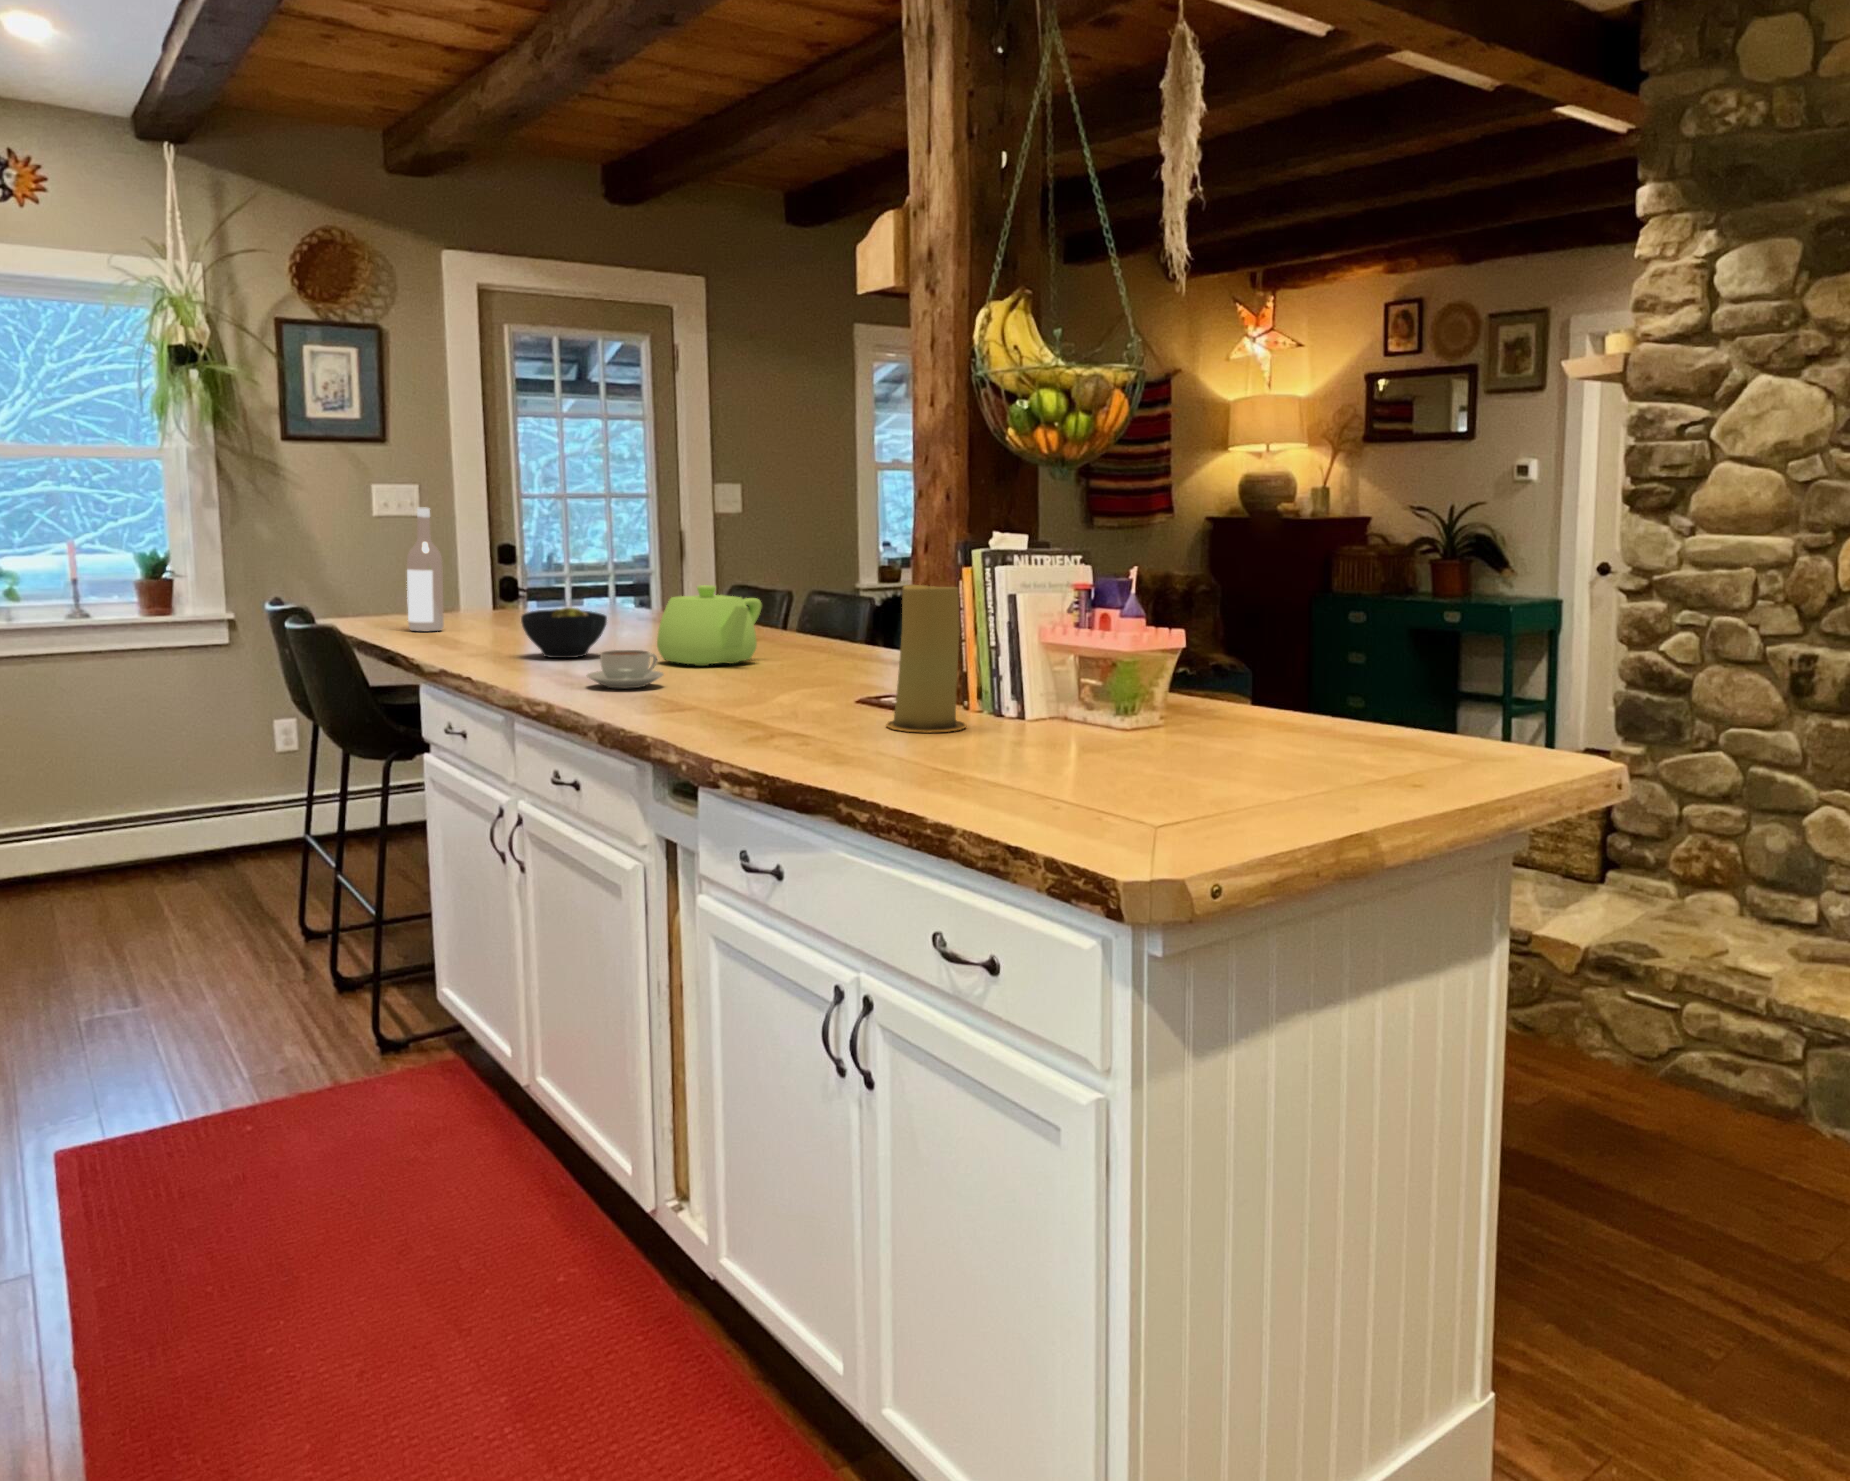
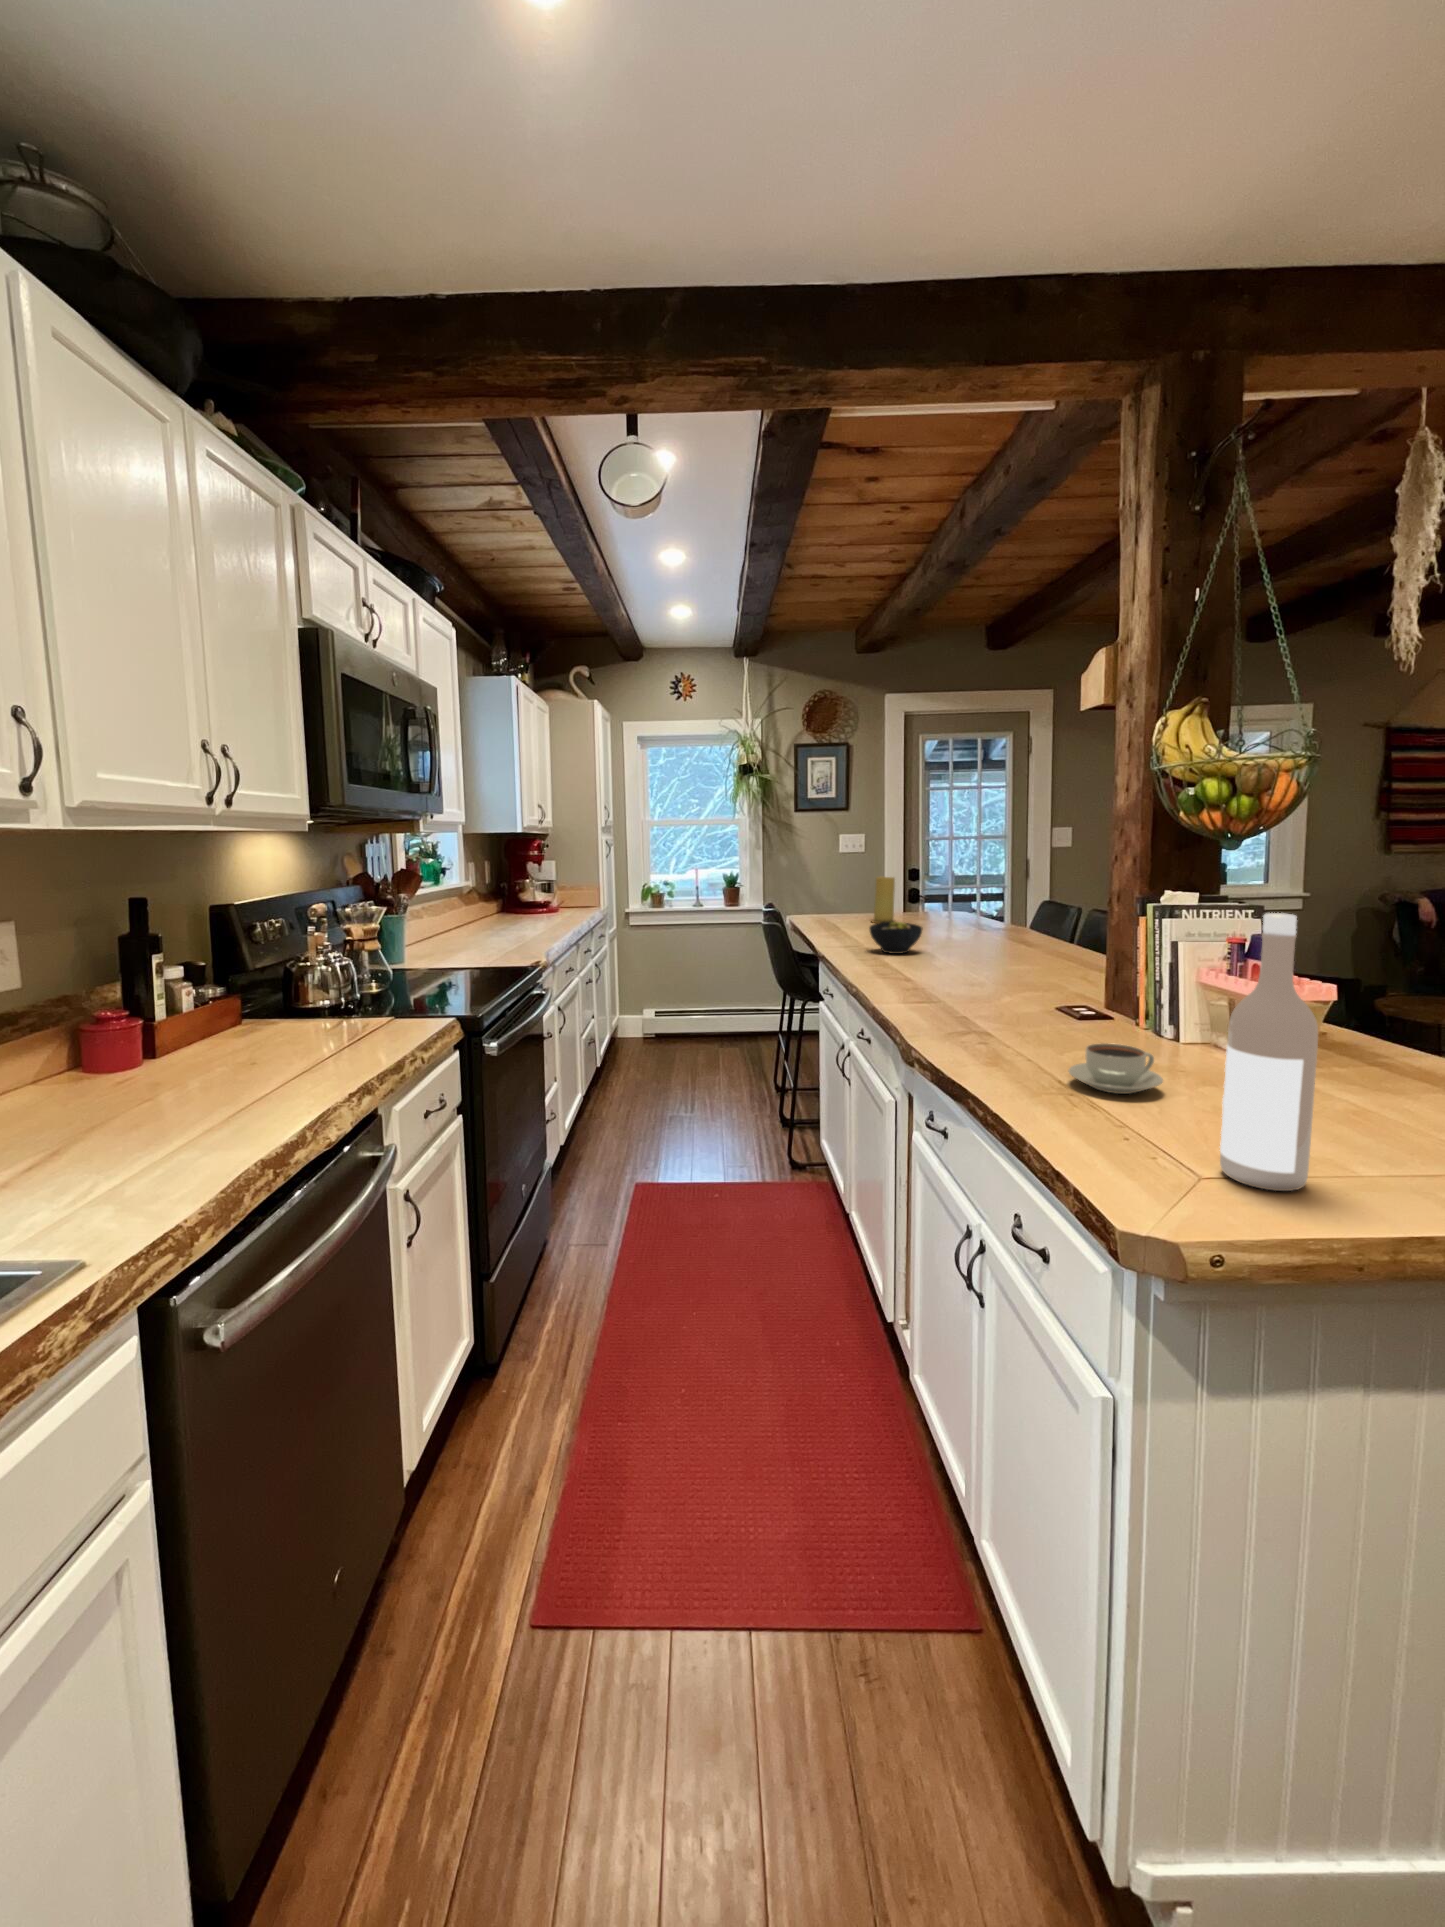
wine bottle: present [407,508,444,632] -> present [1220,913,1318,1191]
teapot: present [657,585,762,666] -> none [948,912,1024,966]
candle: present [886,585,966,733] -> present [872,877,896,923]
coffee cup: present [587,650,664,688] -> present [1069,1043,1163,1094]

